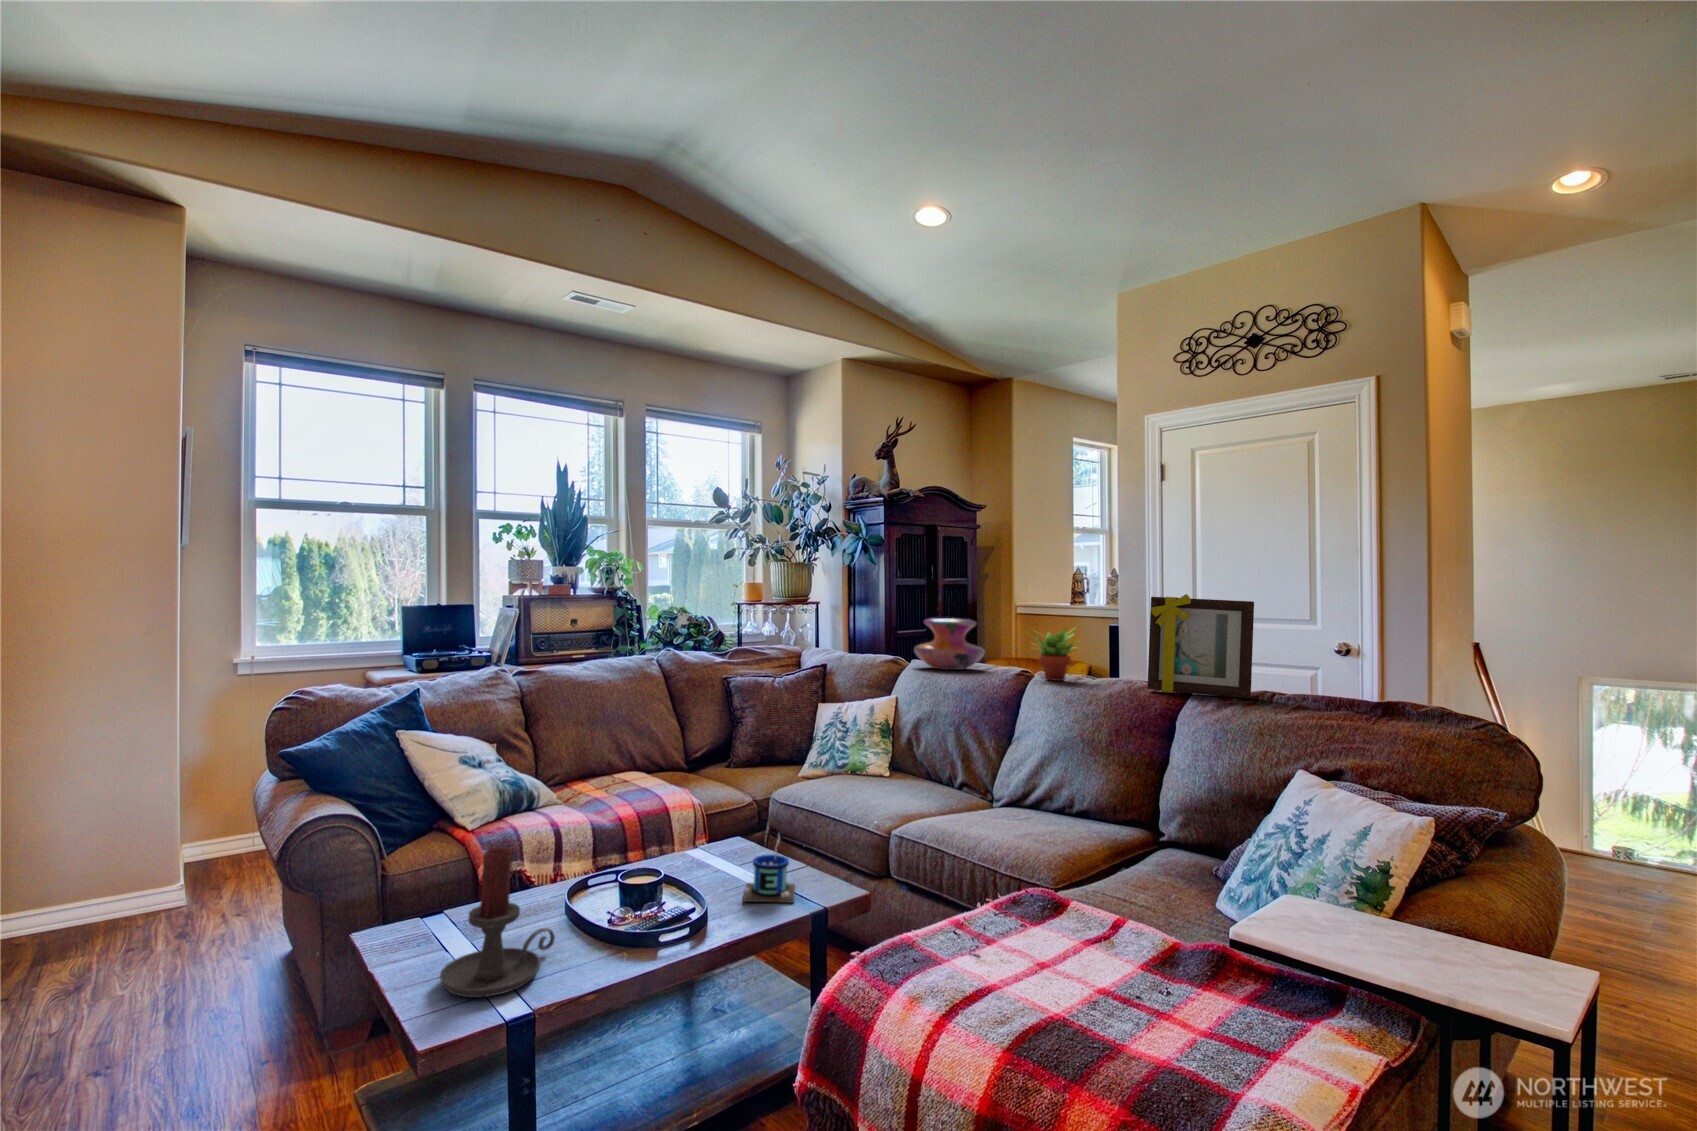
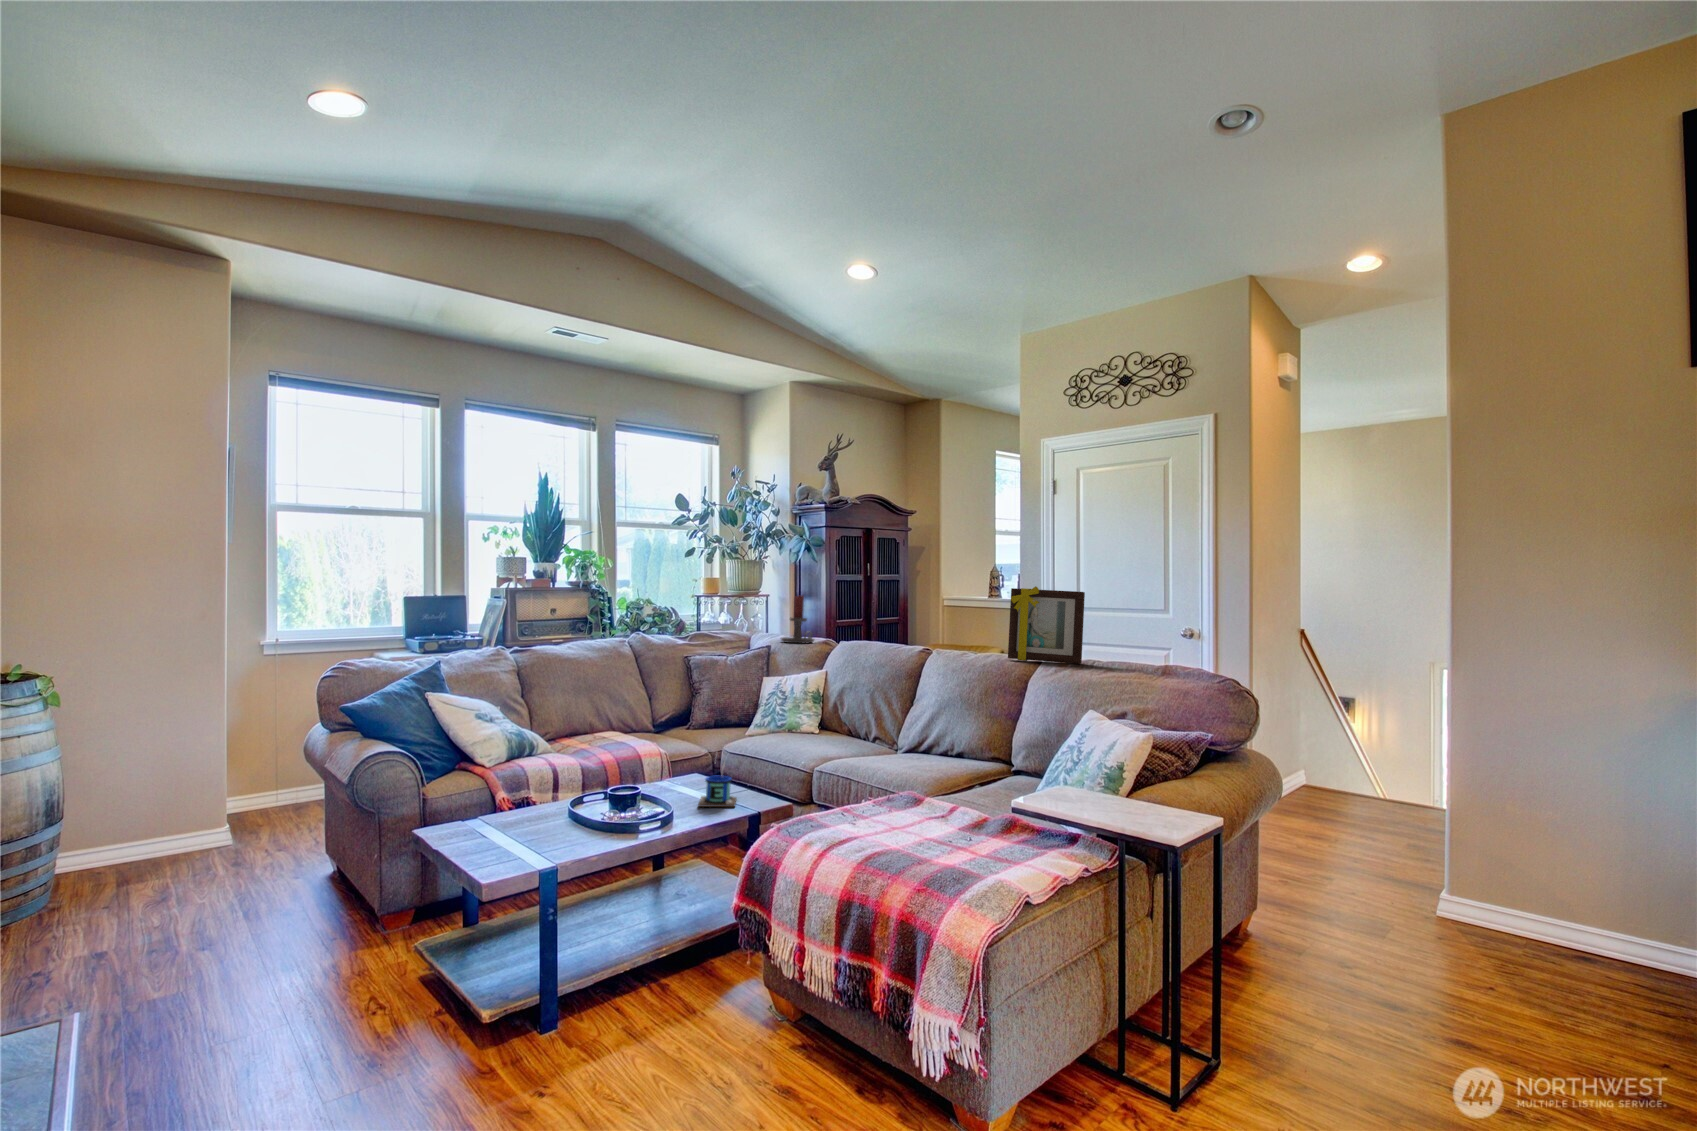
decorative vase: present [914,618,985,670] -> none [840,606,897,648]
succulent plant: present [1035,627,1077,681] -> none [922,611,968,654]
candle holder: present [440,848,555,997] -> present [781,596,814,643]

